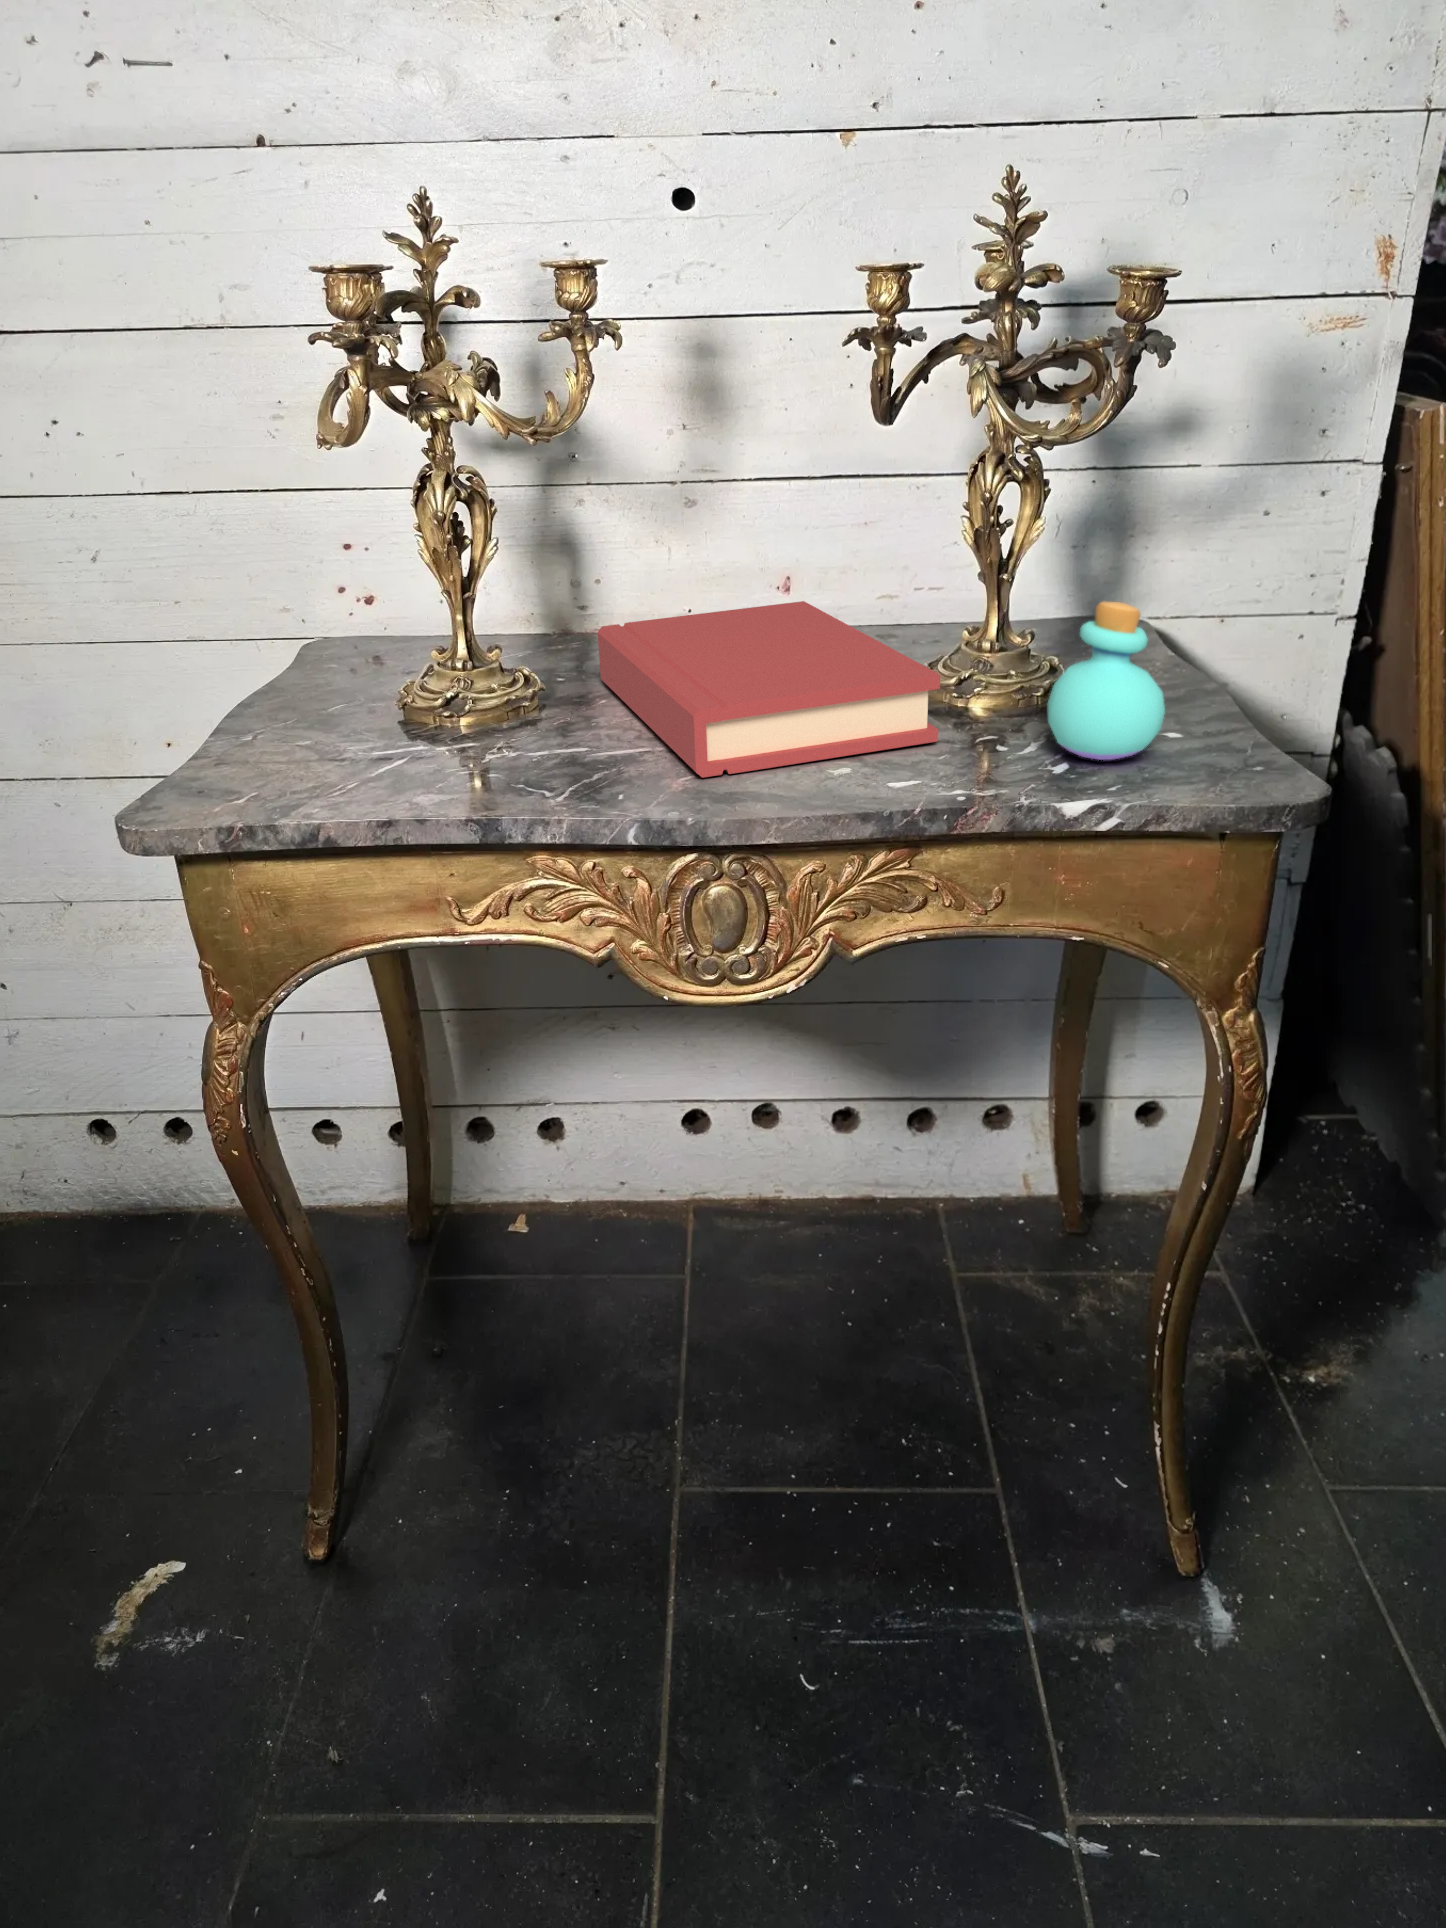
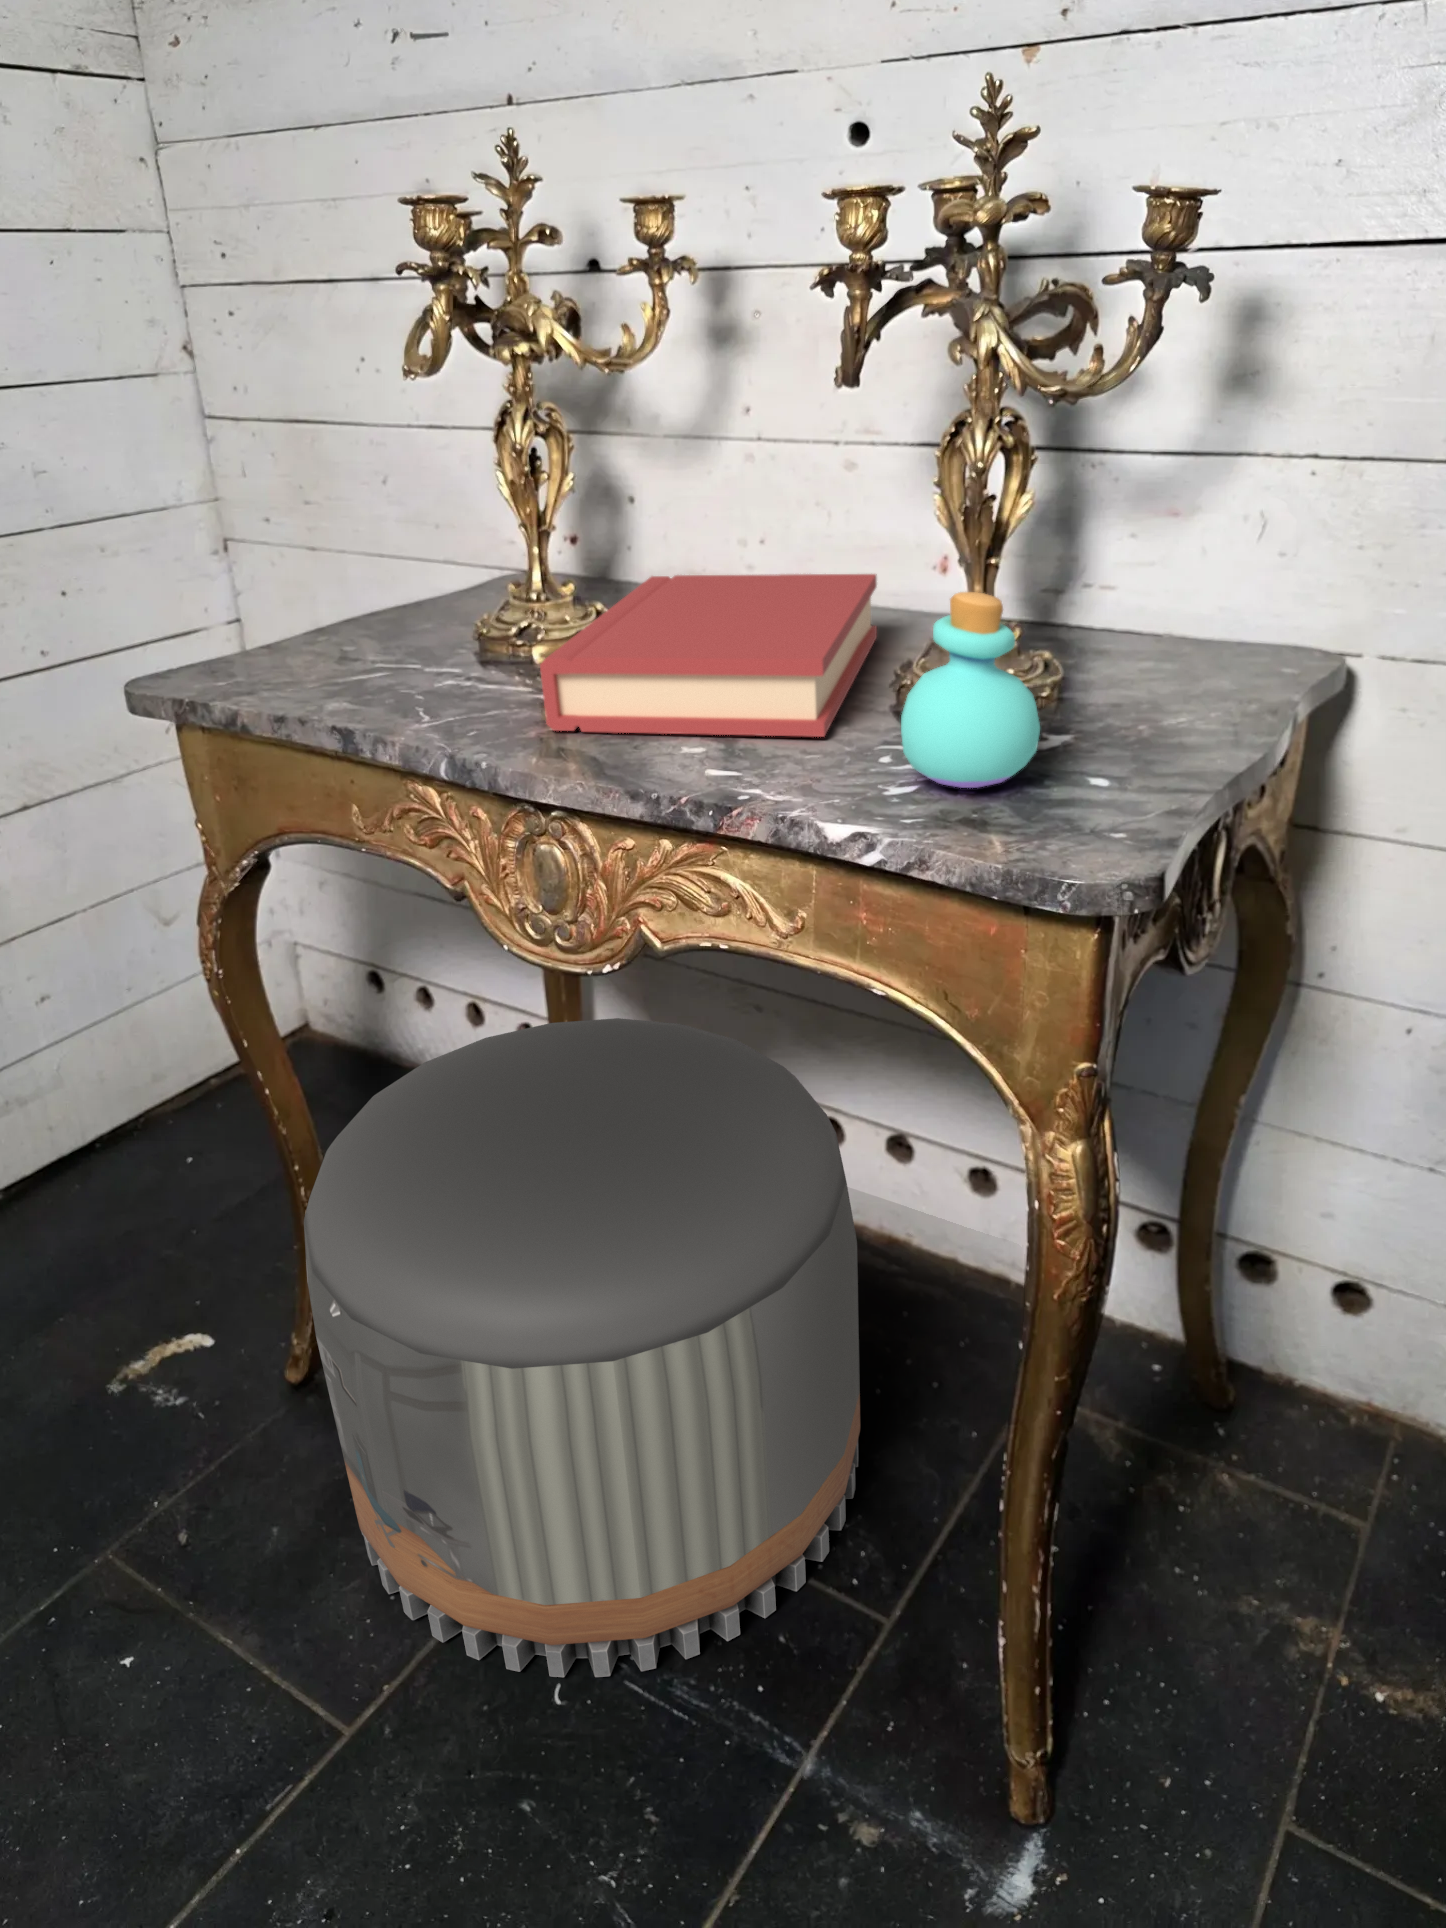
pouf: none [395,1050,931,1700] -> present [304,1018,860,1677]

